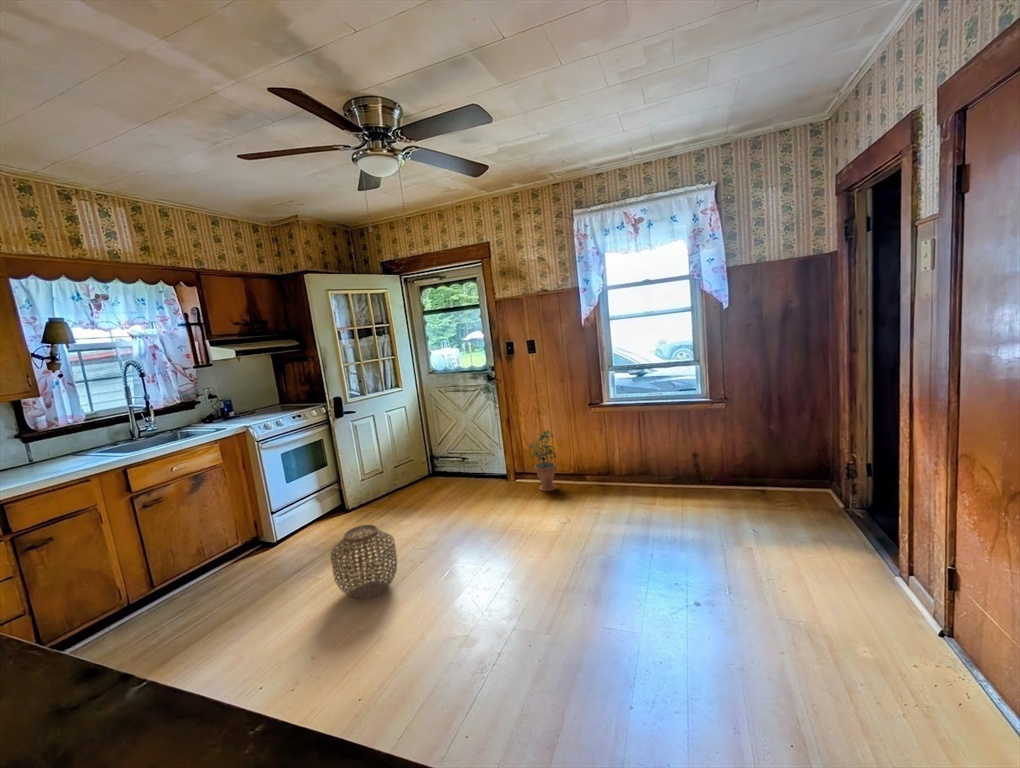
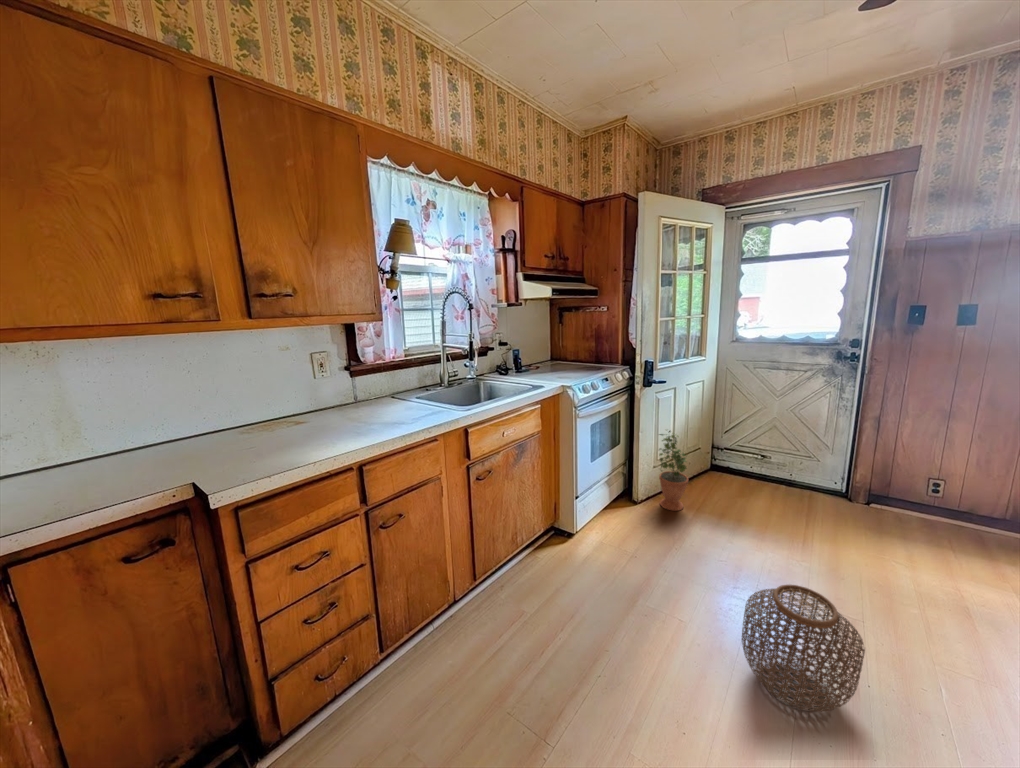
potted plant: present [529,431,556,491] -> present [659,431,688,511]

